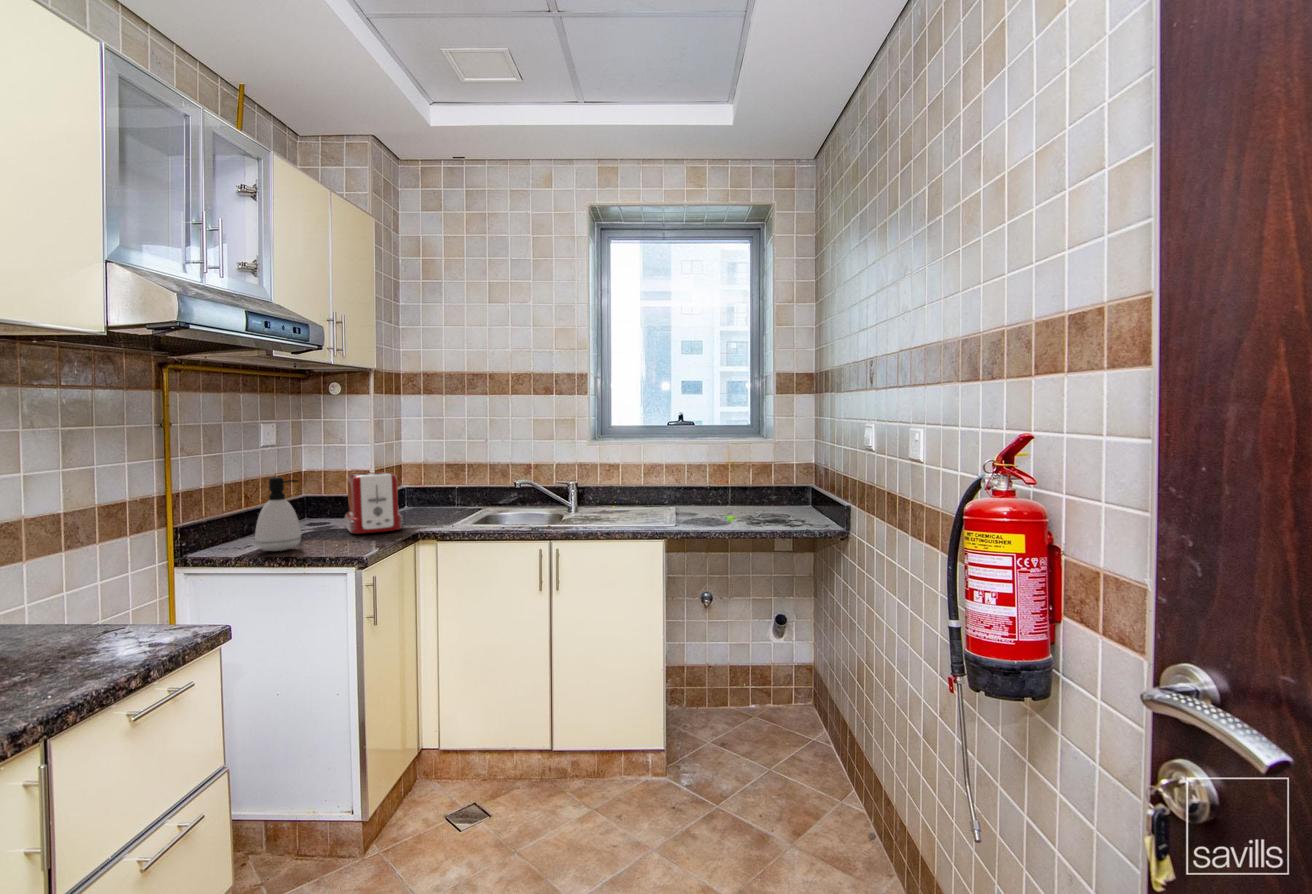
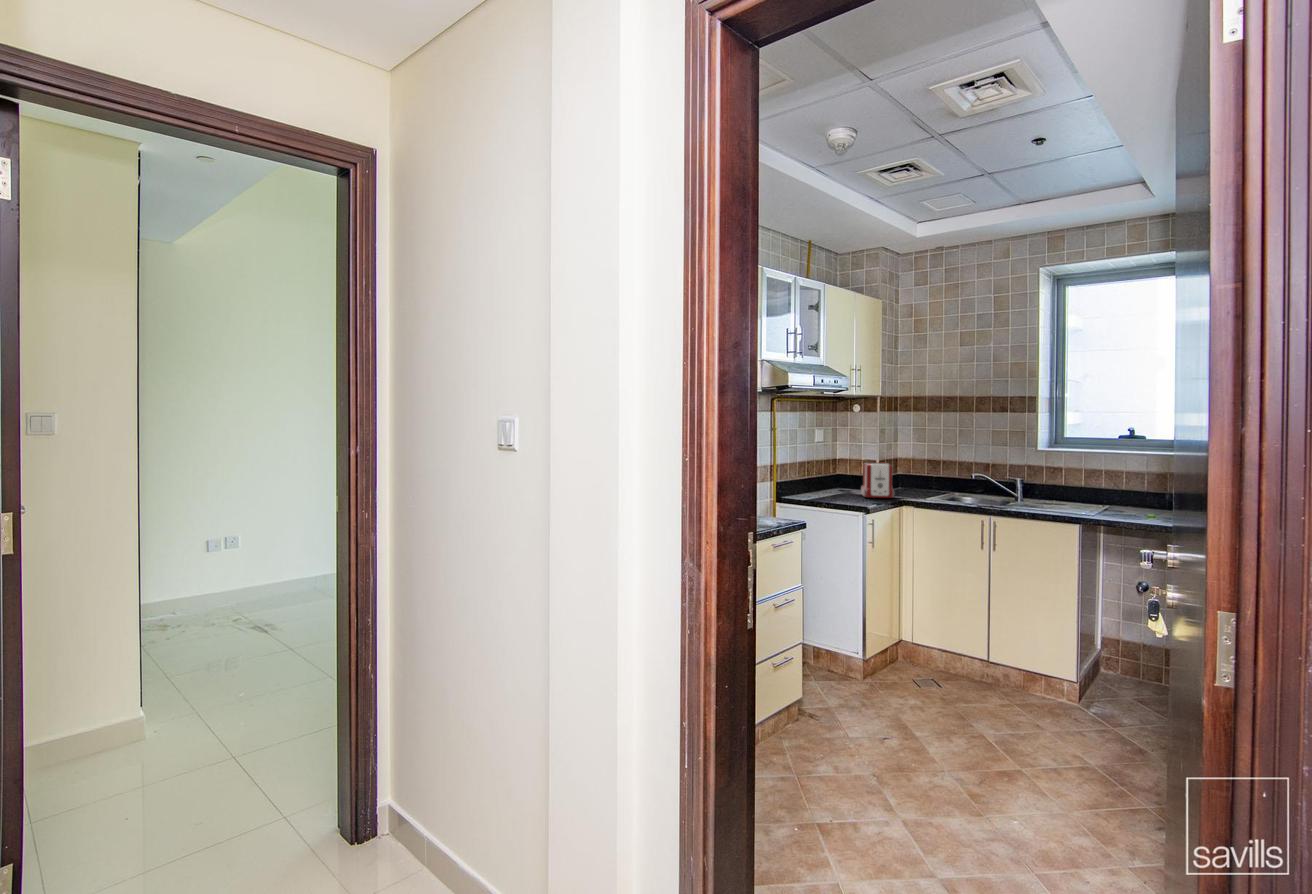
soap dispenser: present [255,477,301,551] -> none [819,462,840,501]

